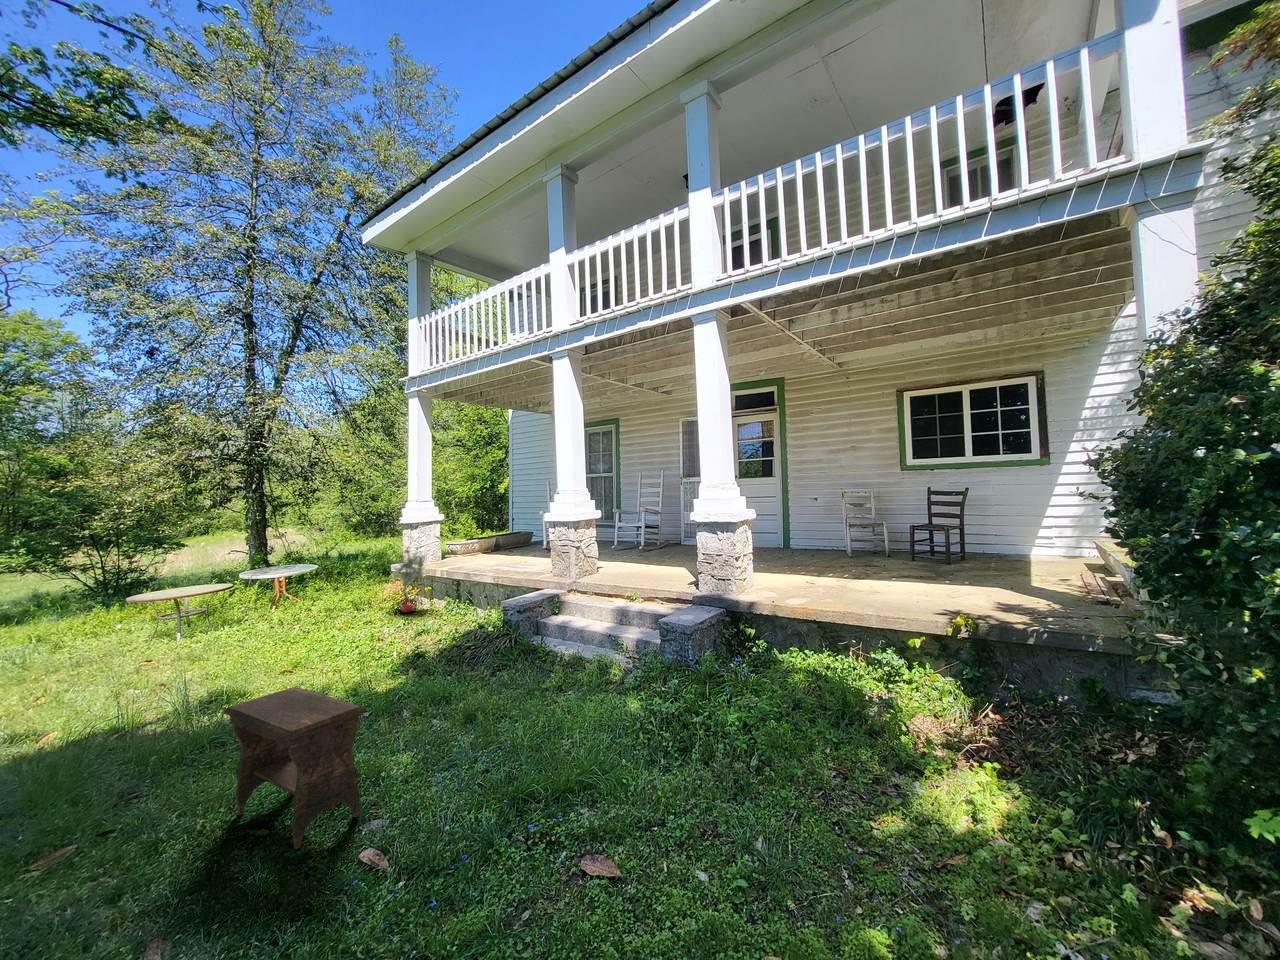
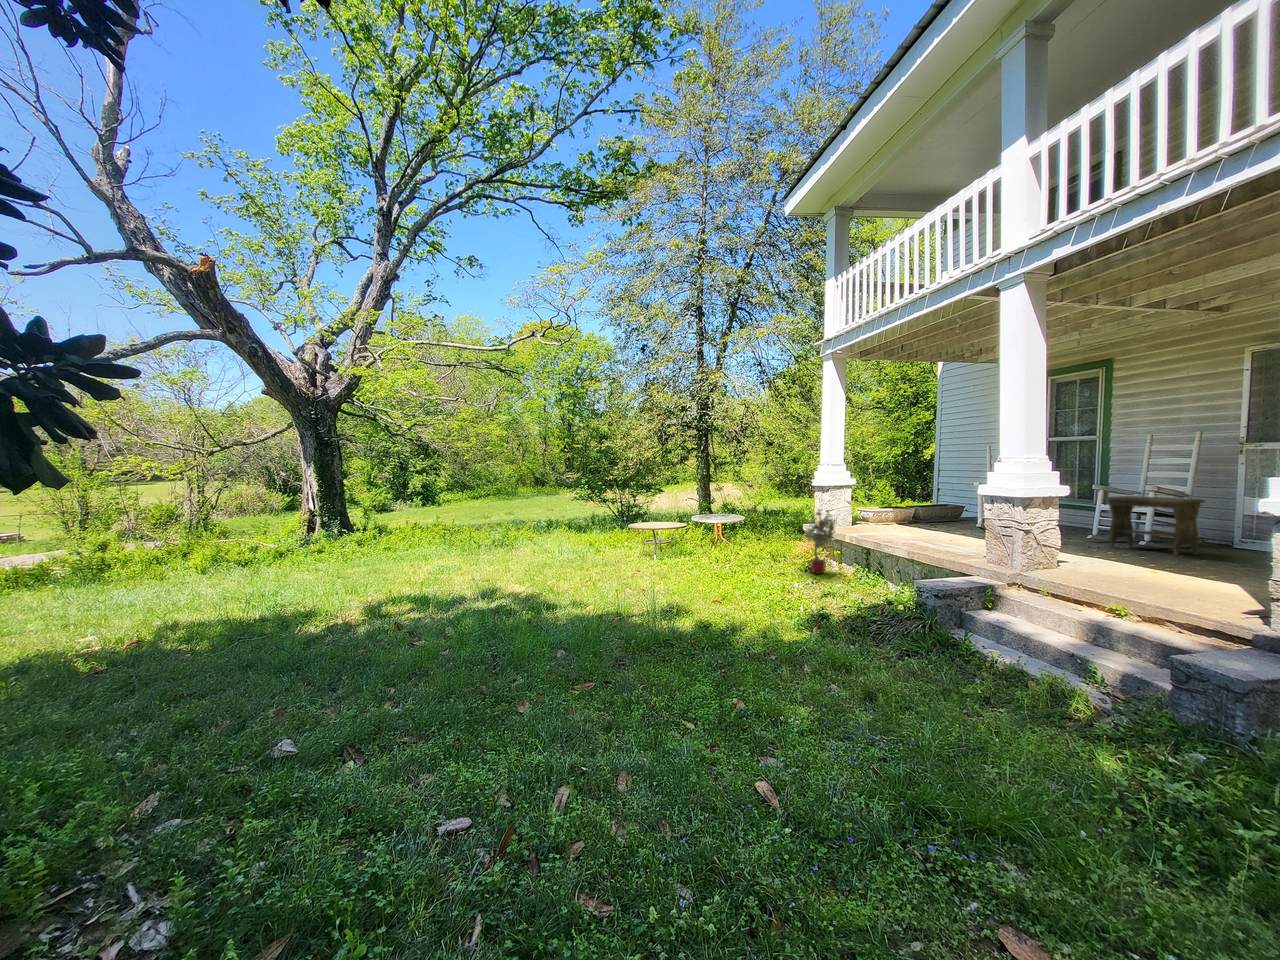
footstool: present [223,687,366,849] -> present [1104,496,1206,557]

